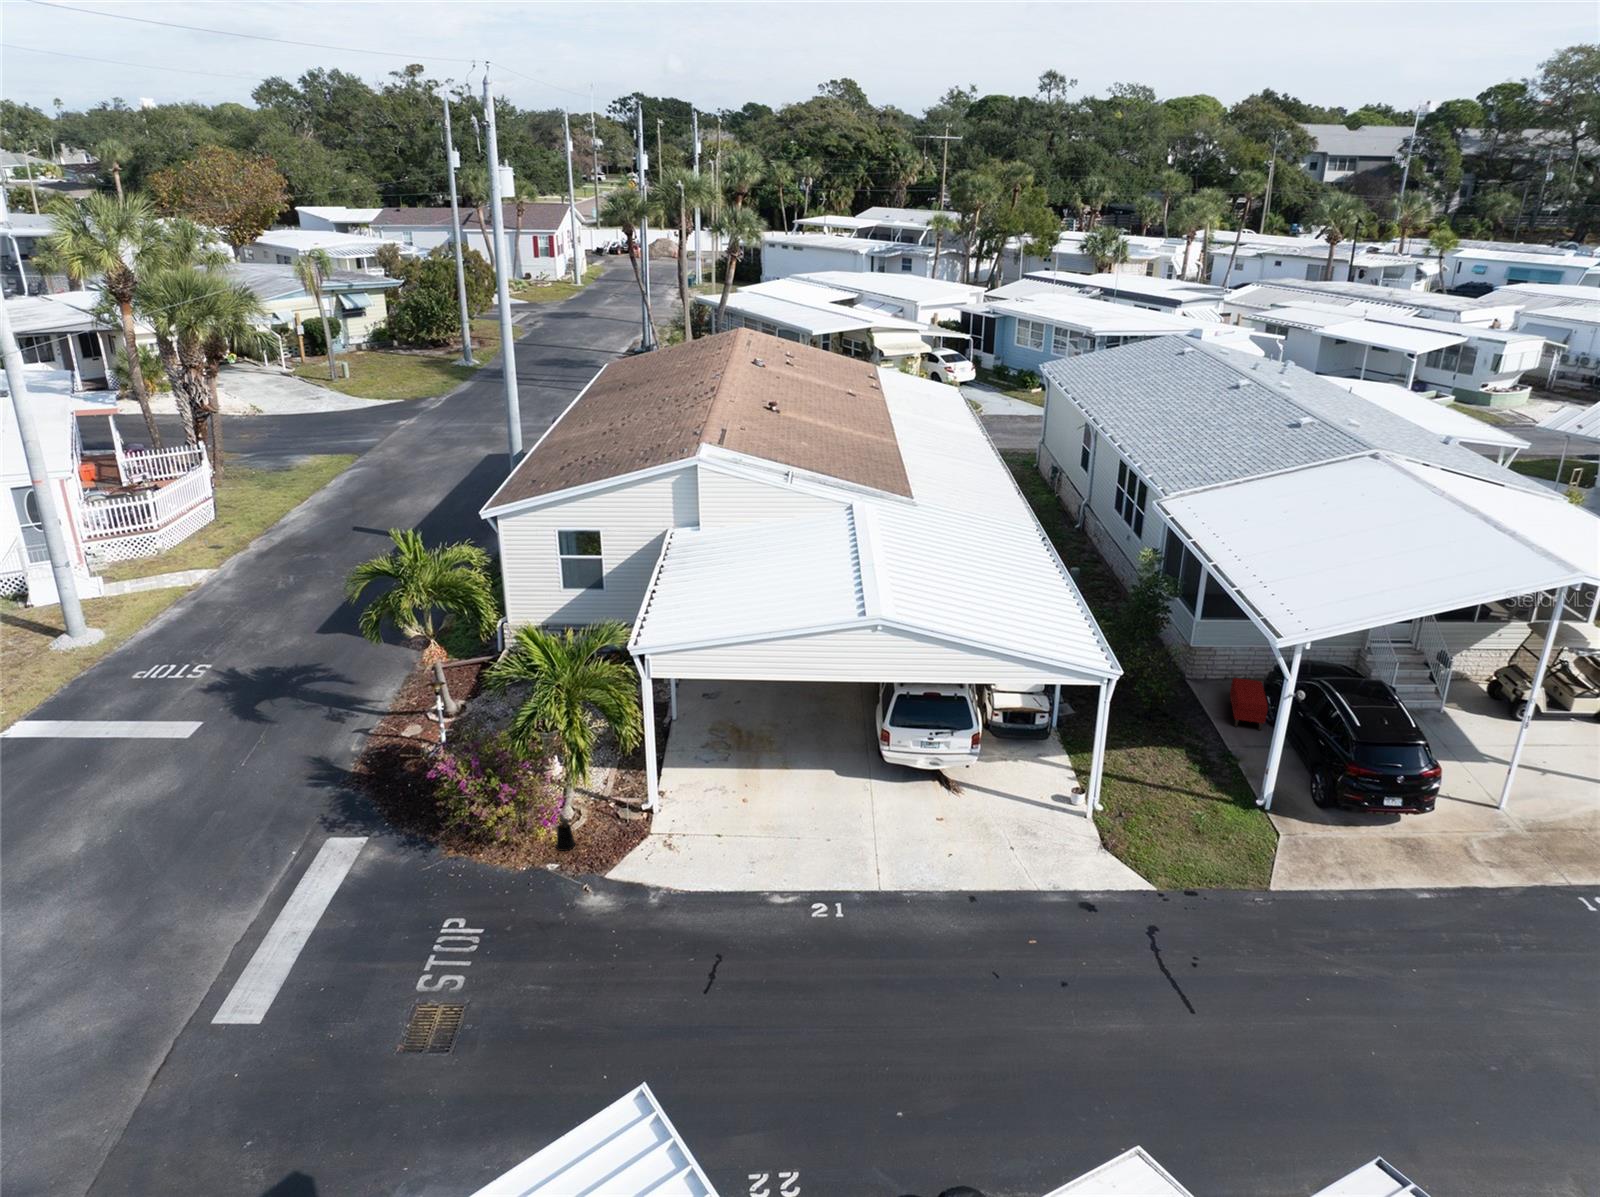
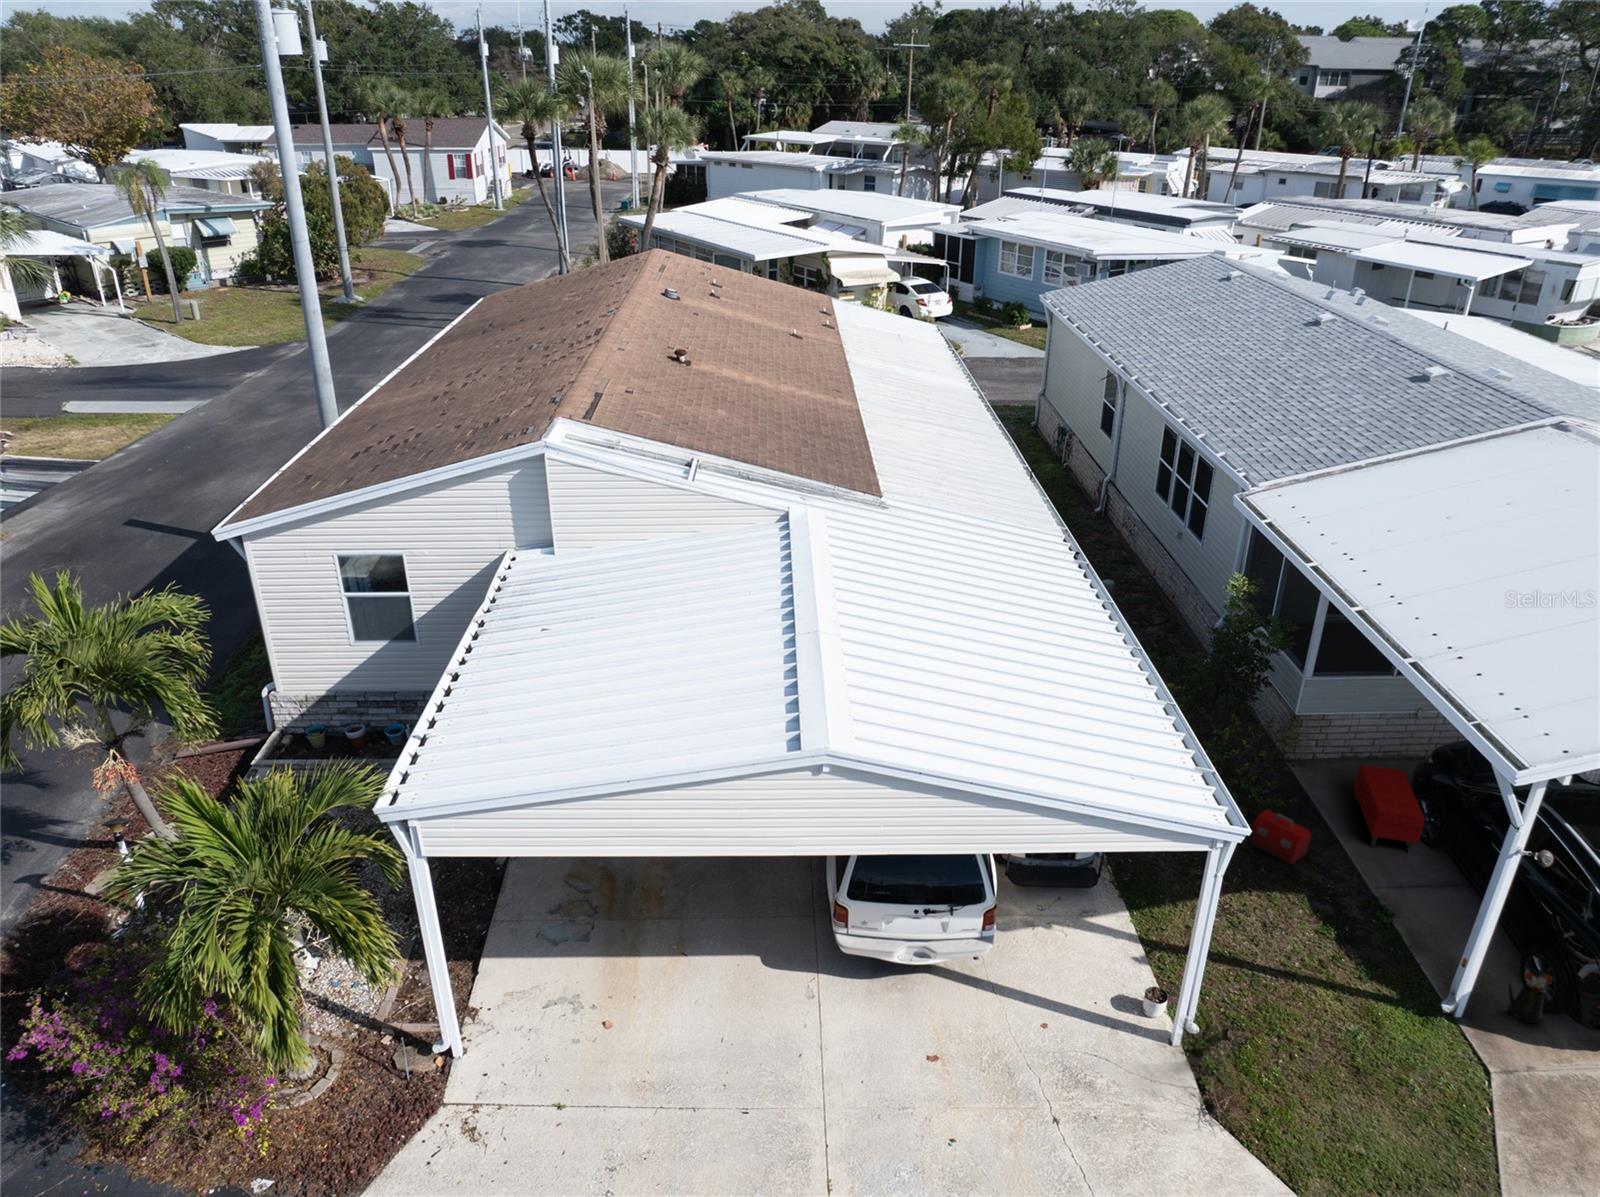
toolbox: none [1153,702,1193,735] -> present [1251,809,1311,865]
potted plant: none [1085,793,1114,826] -> present [1183,1015,1223,1066]
watering can: present [556,814,575,851] -> present [1508,972,1552,1023]

